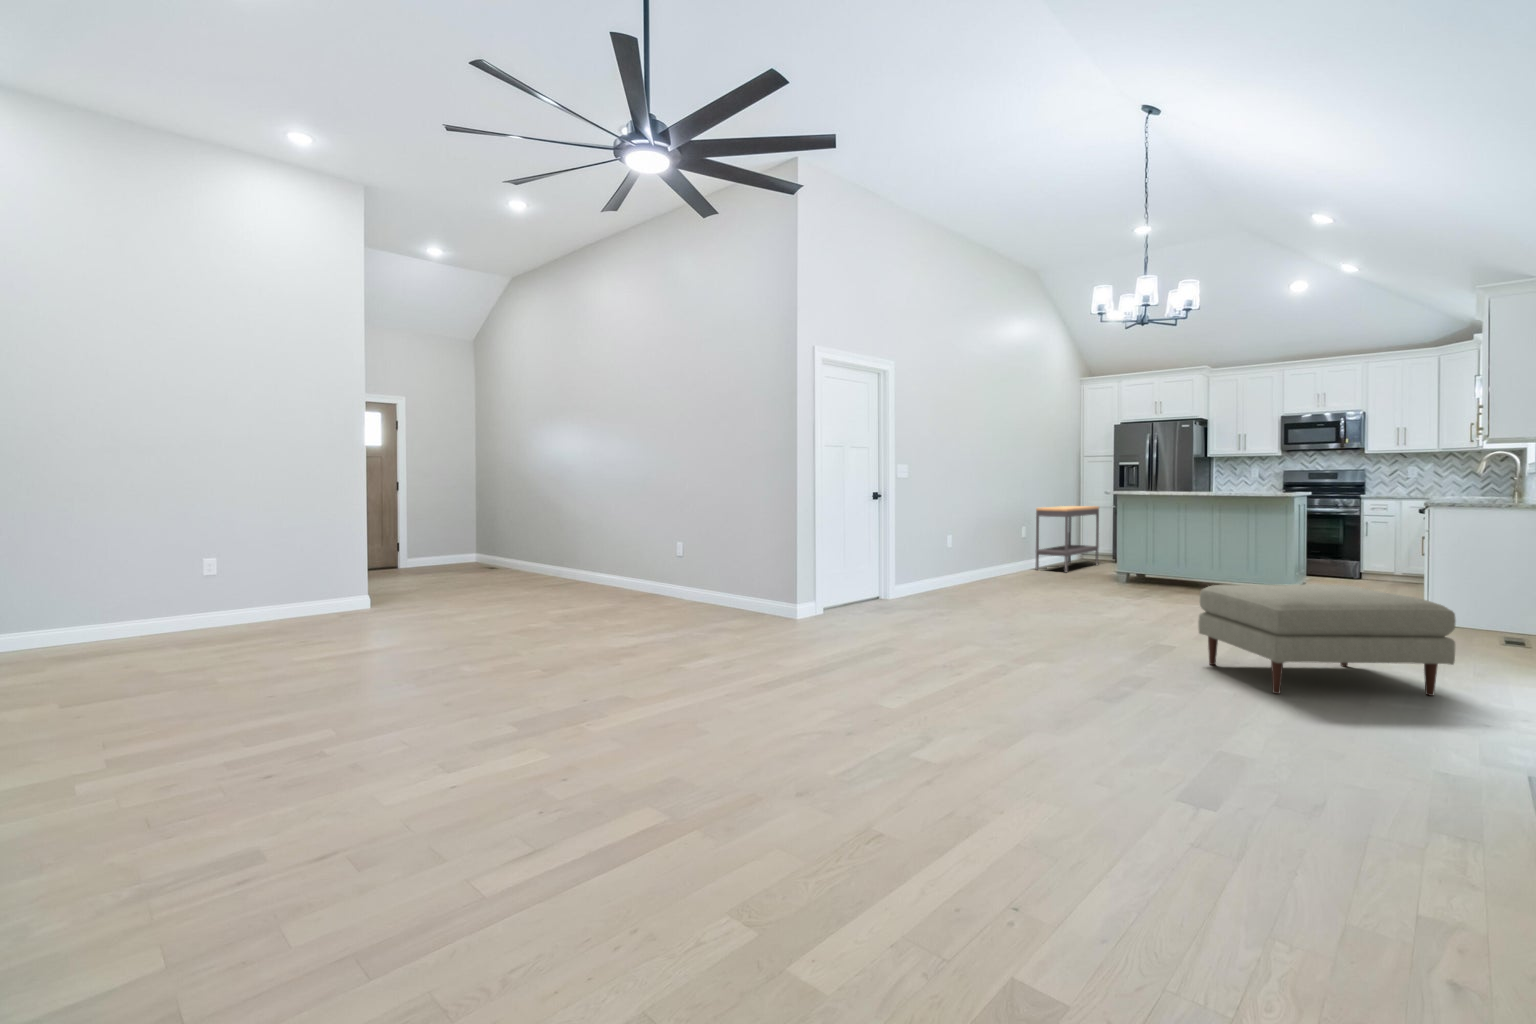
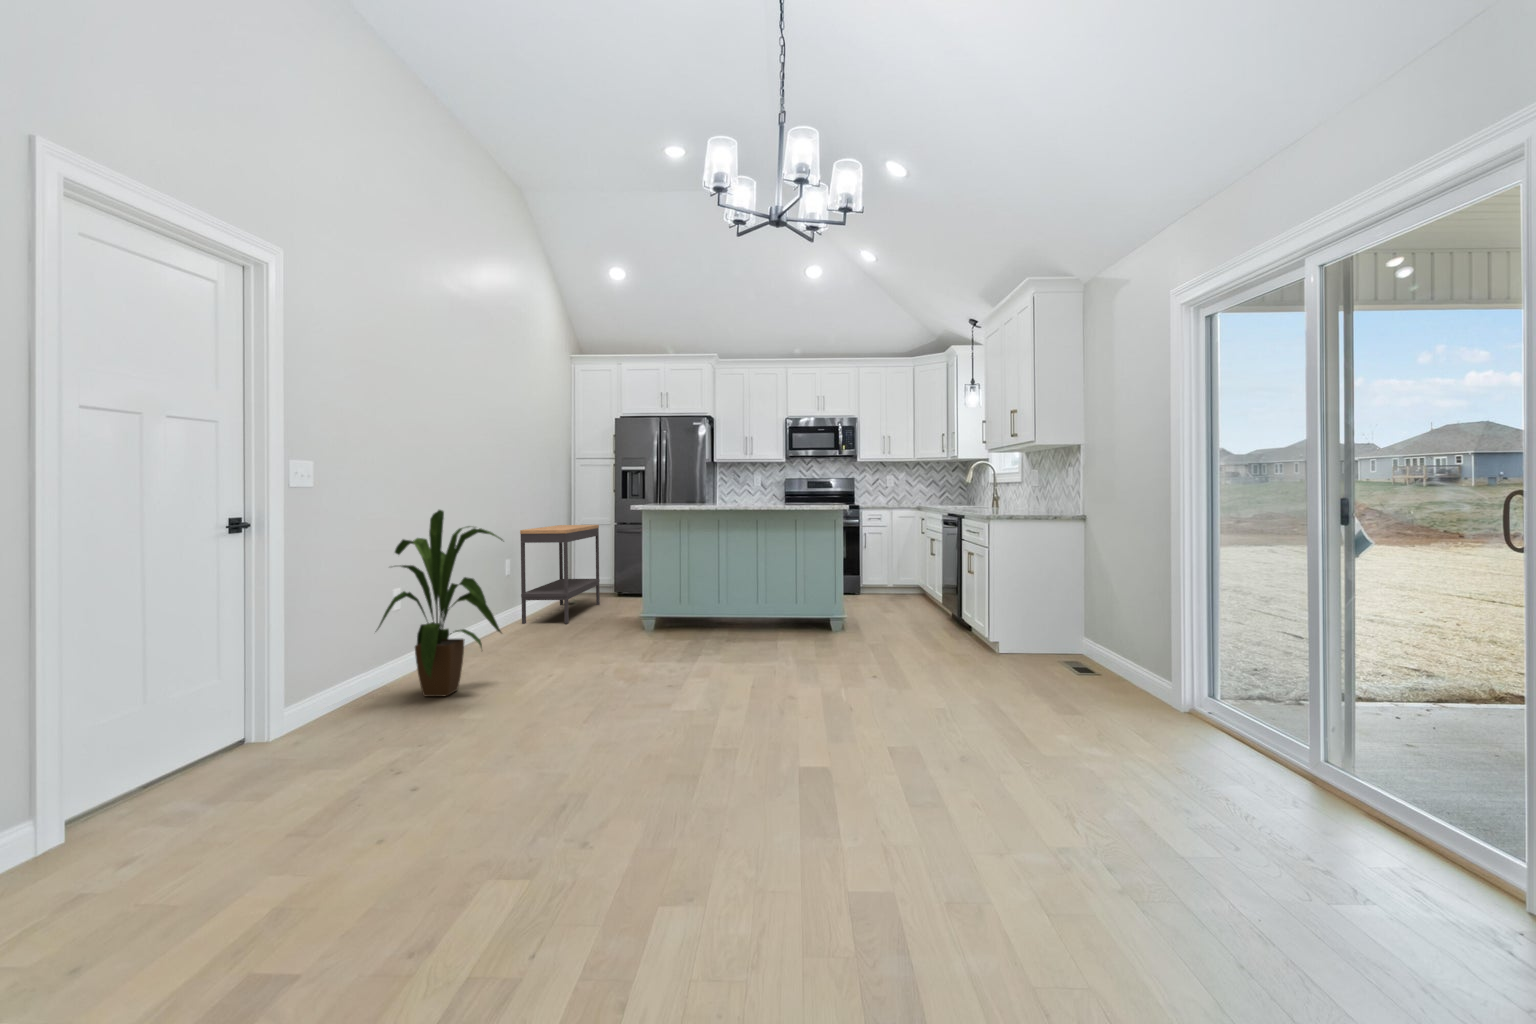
house plant: none [946,494,1013,594] -> present [377,510,502,697]
ottoman: present [1198,584,1456,696] -> none [928,646,1294,921]

